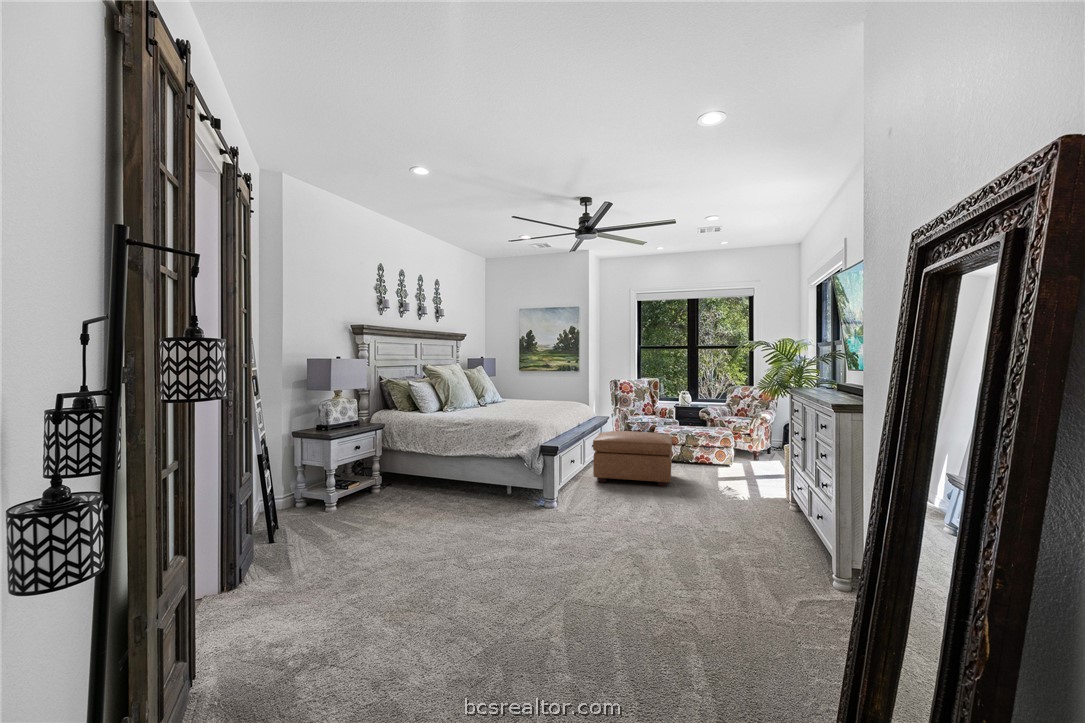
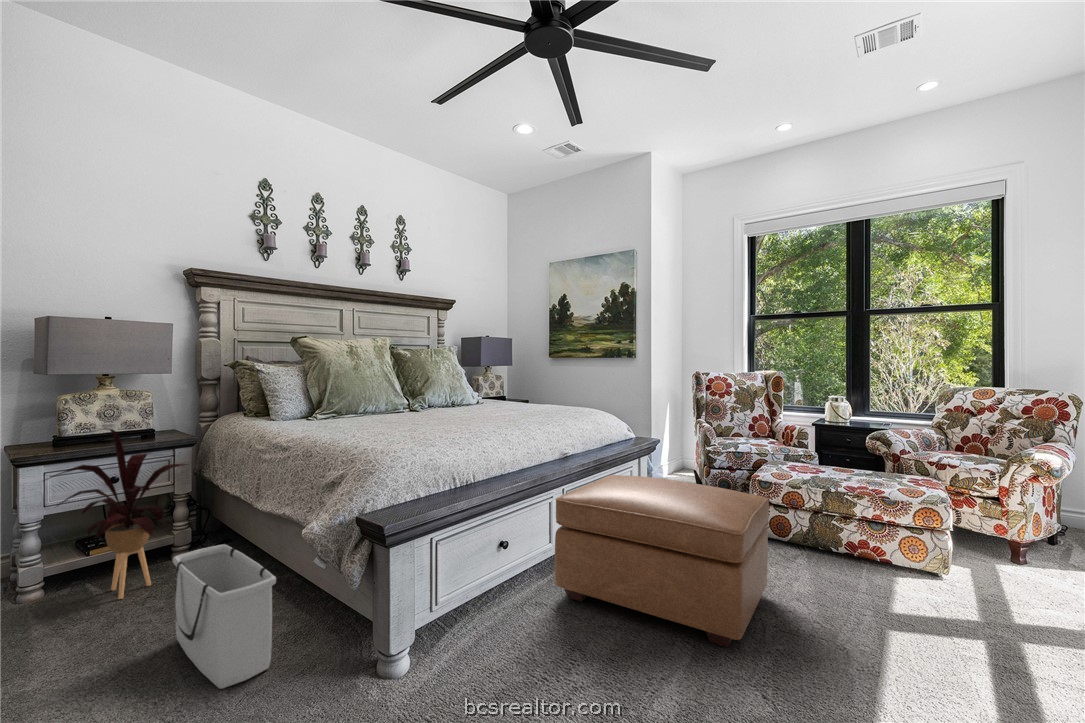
house plant: none [370,418,412,500] -> present [44,428,187,599]
storage bin: none [460,465,517,510] -> present [173,545,276,689]

